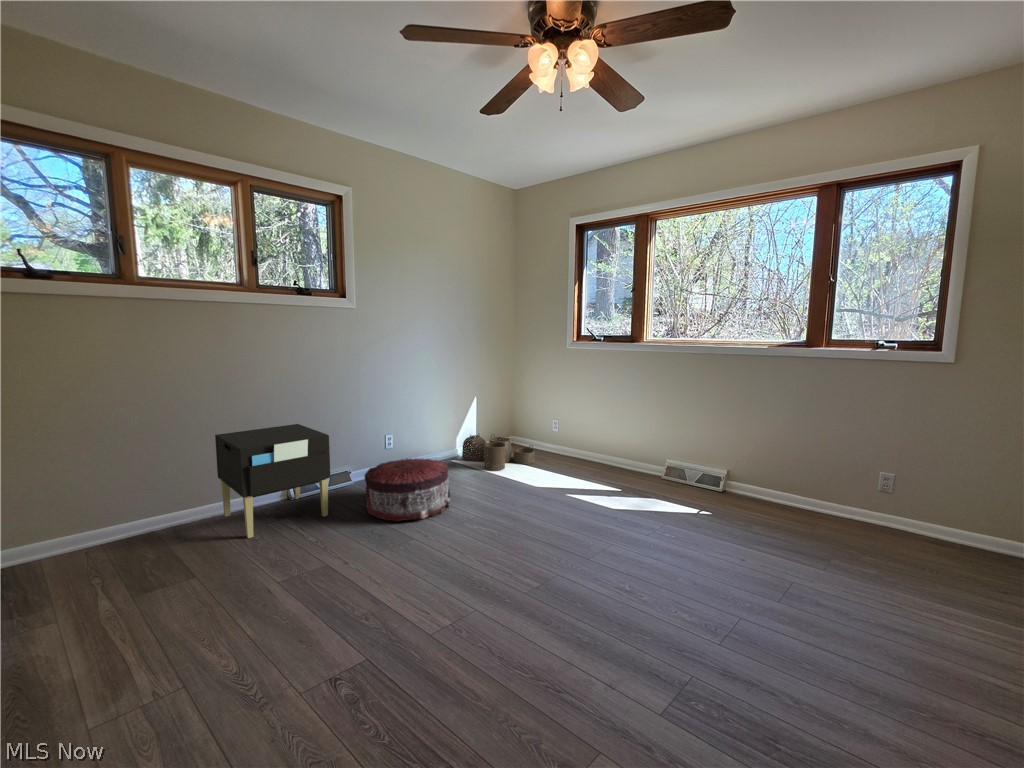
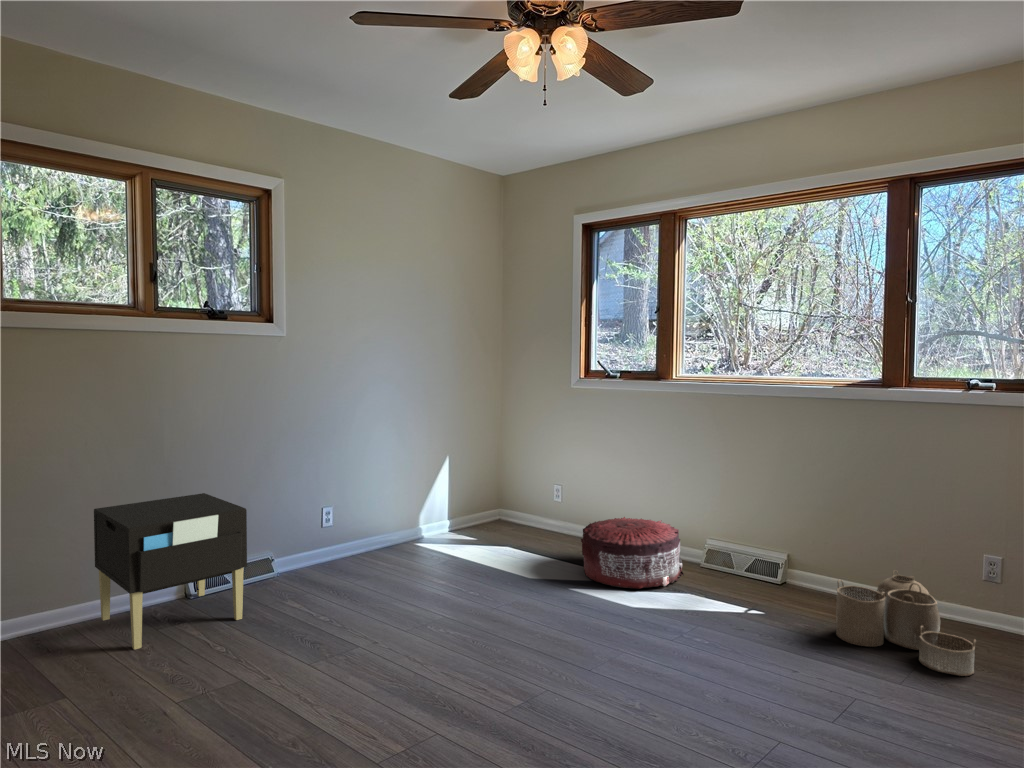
woven basket: present [462,434,535,471] -> present [836,572,976,676]
pouf: present [365,458,450,522] -> present [581,517,684,589]

